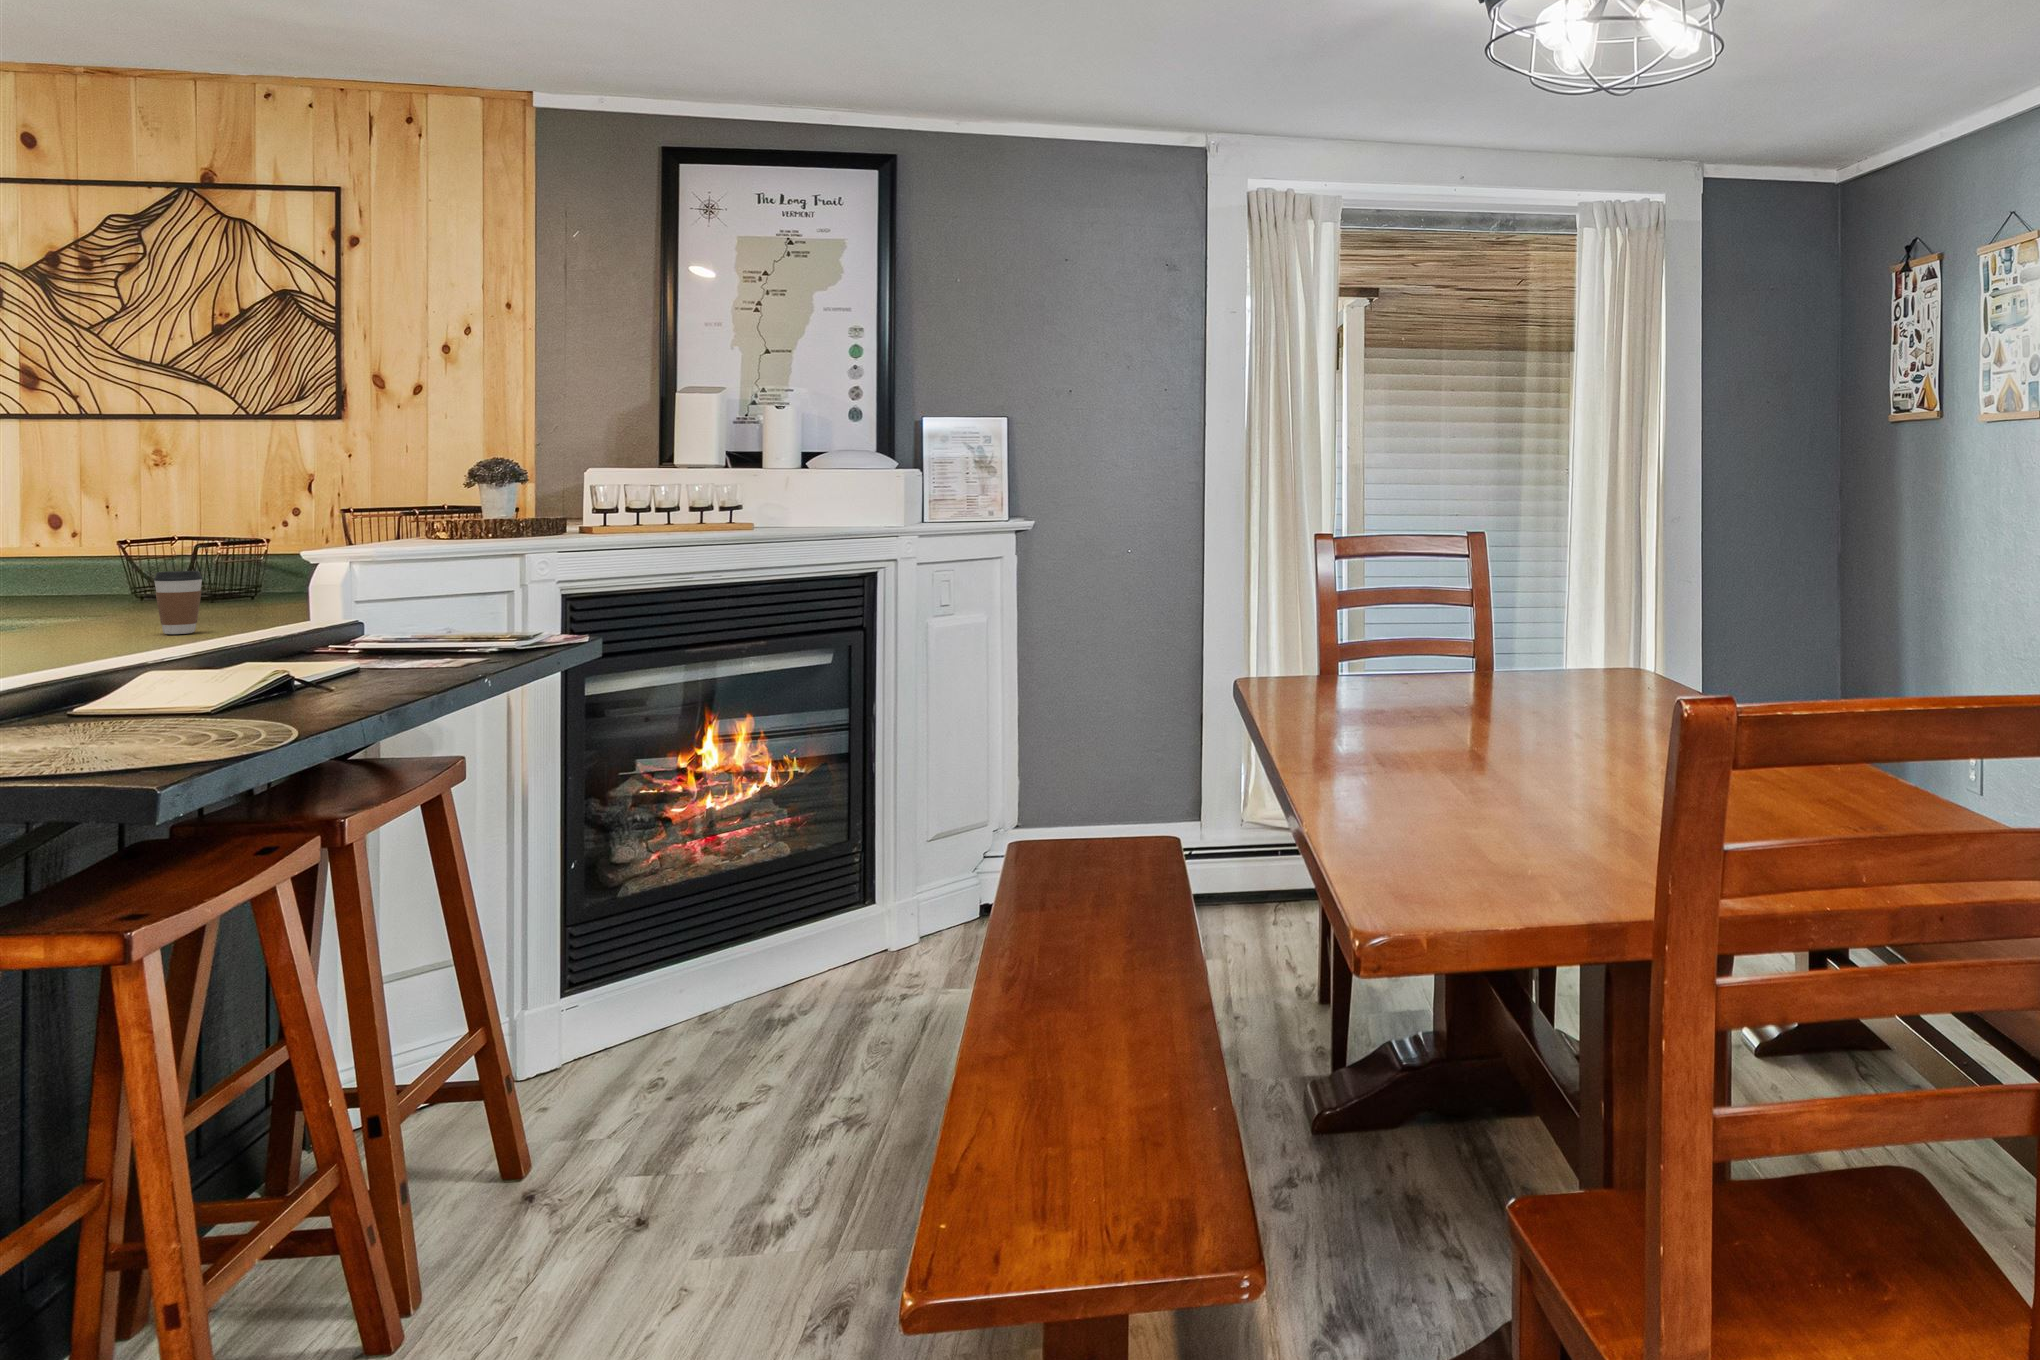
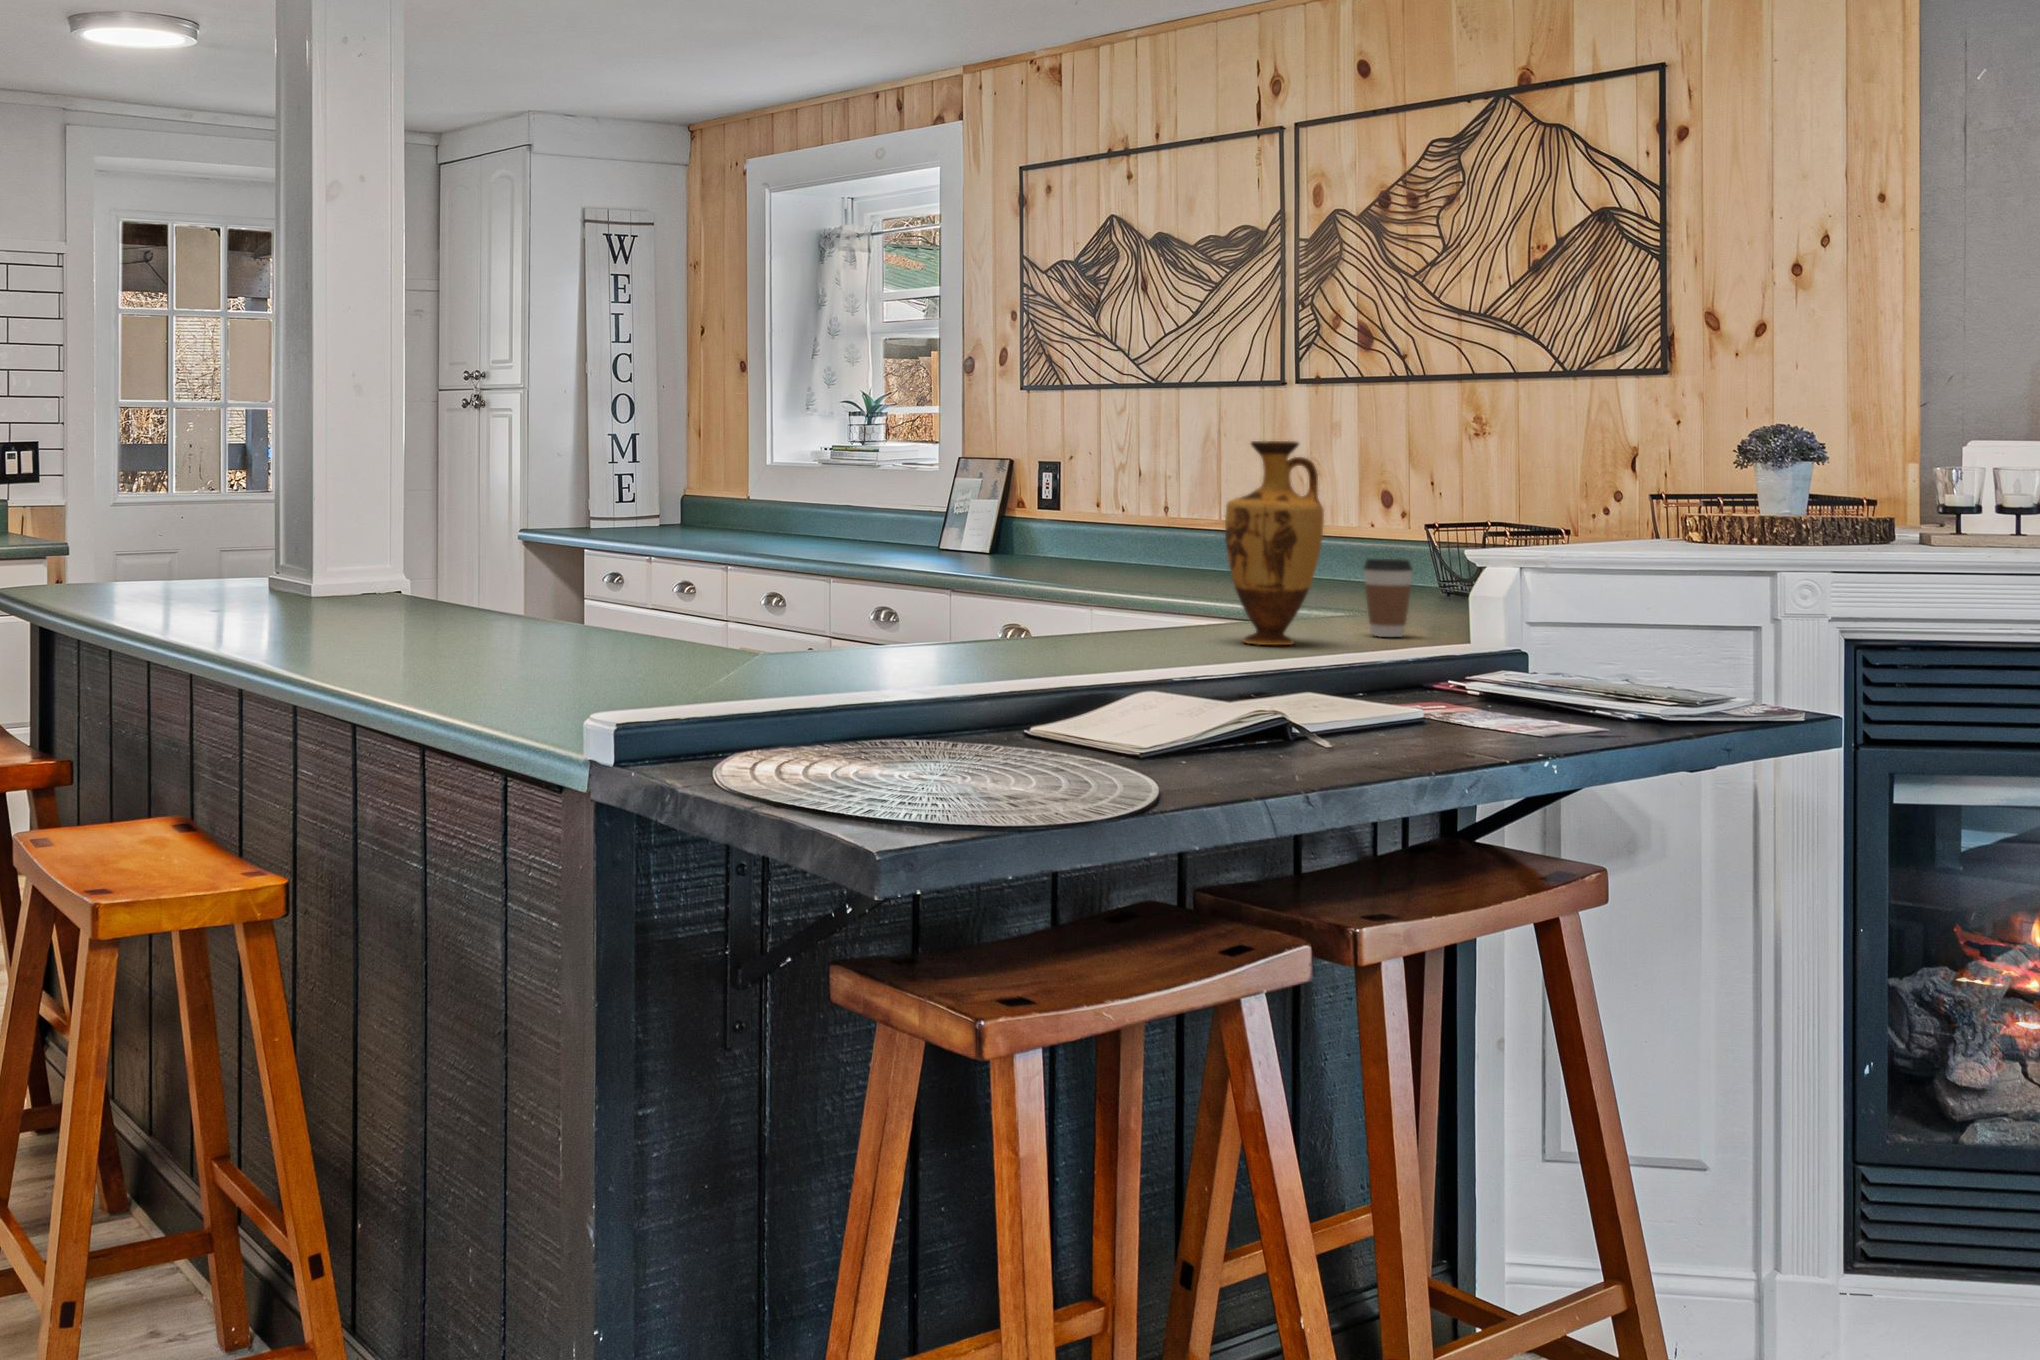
vase: none [37,477,141,650] -> present [1225,441,1324,645]

